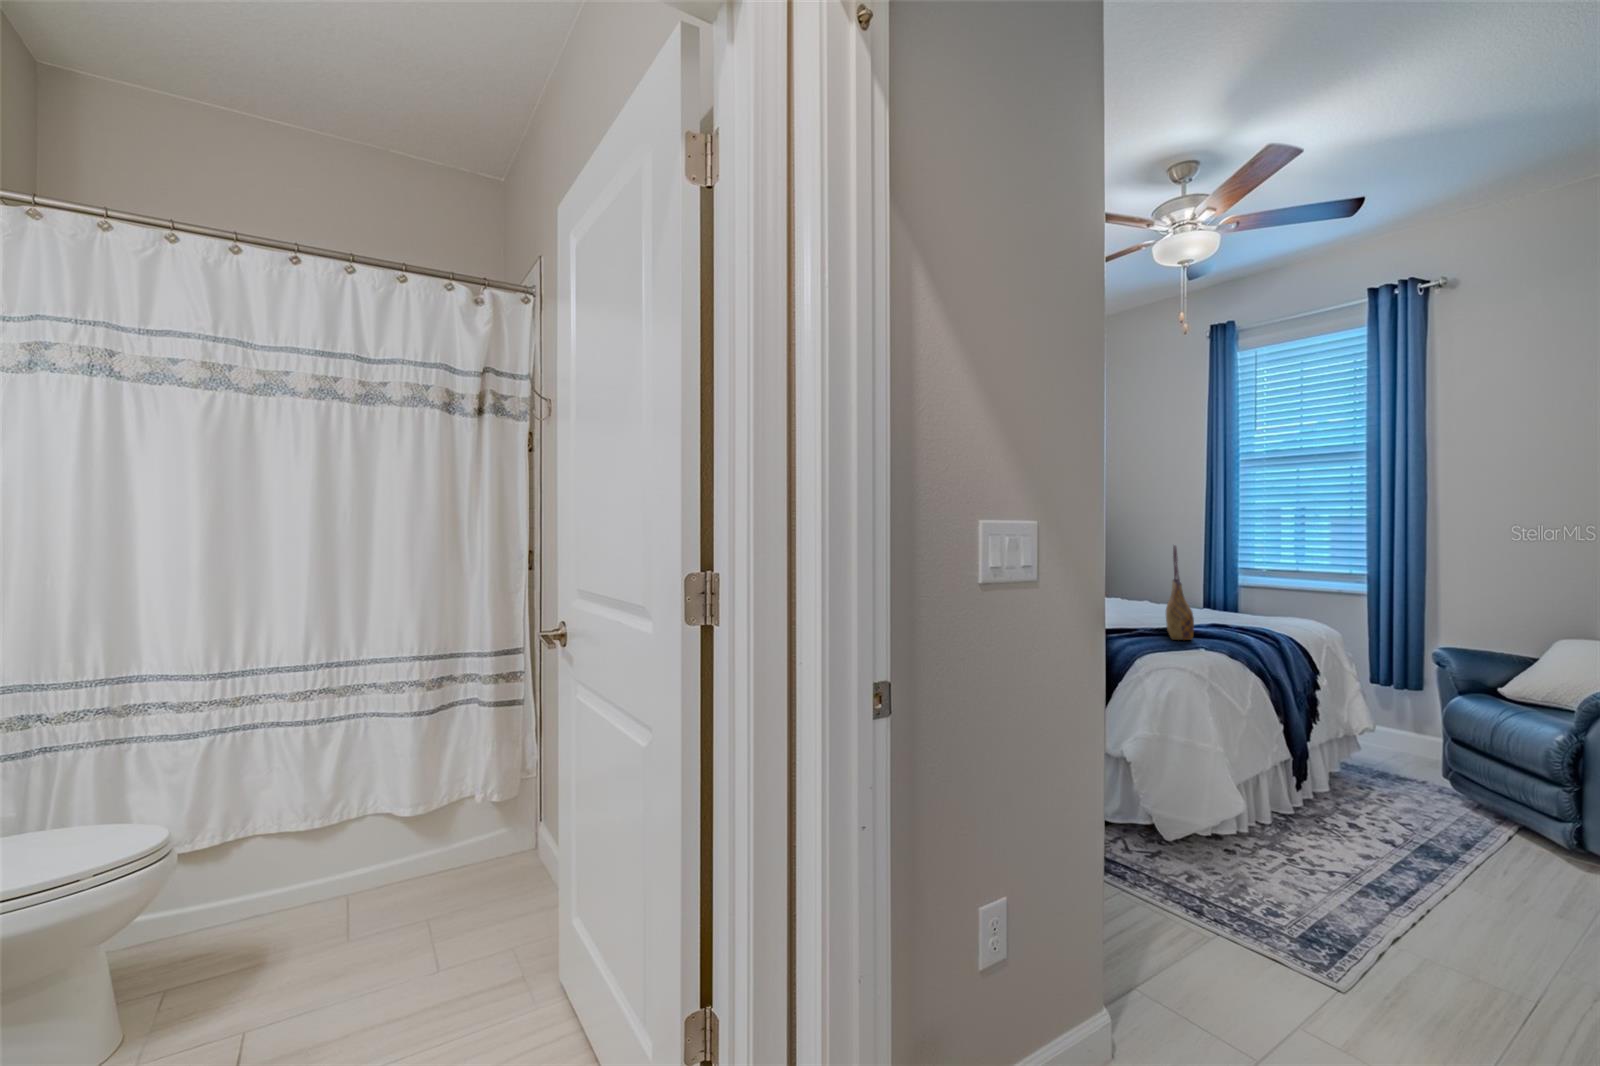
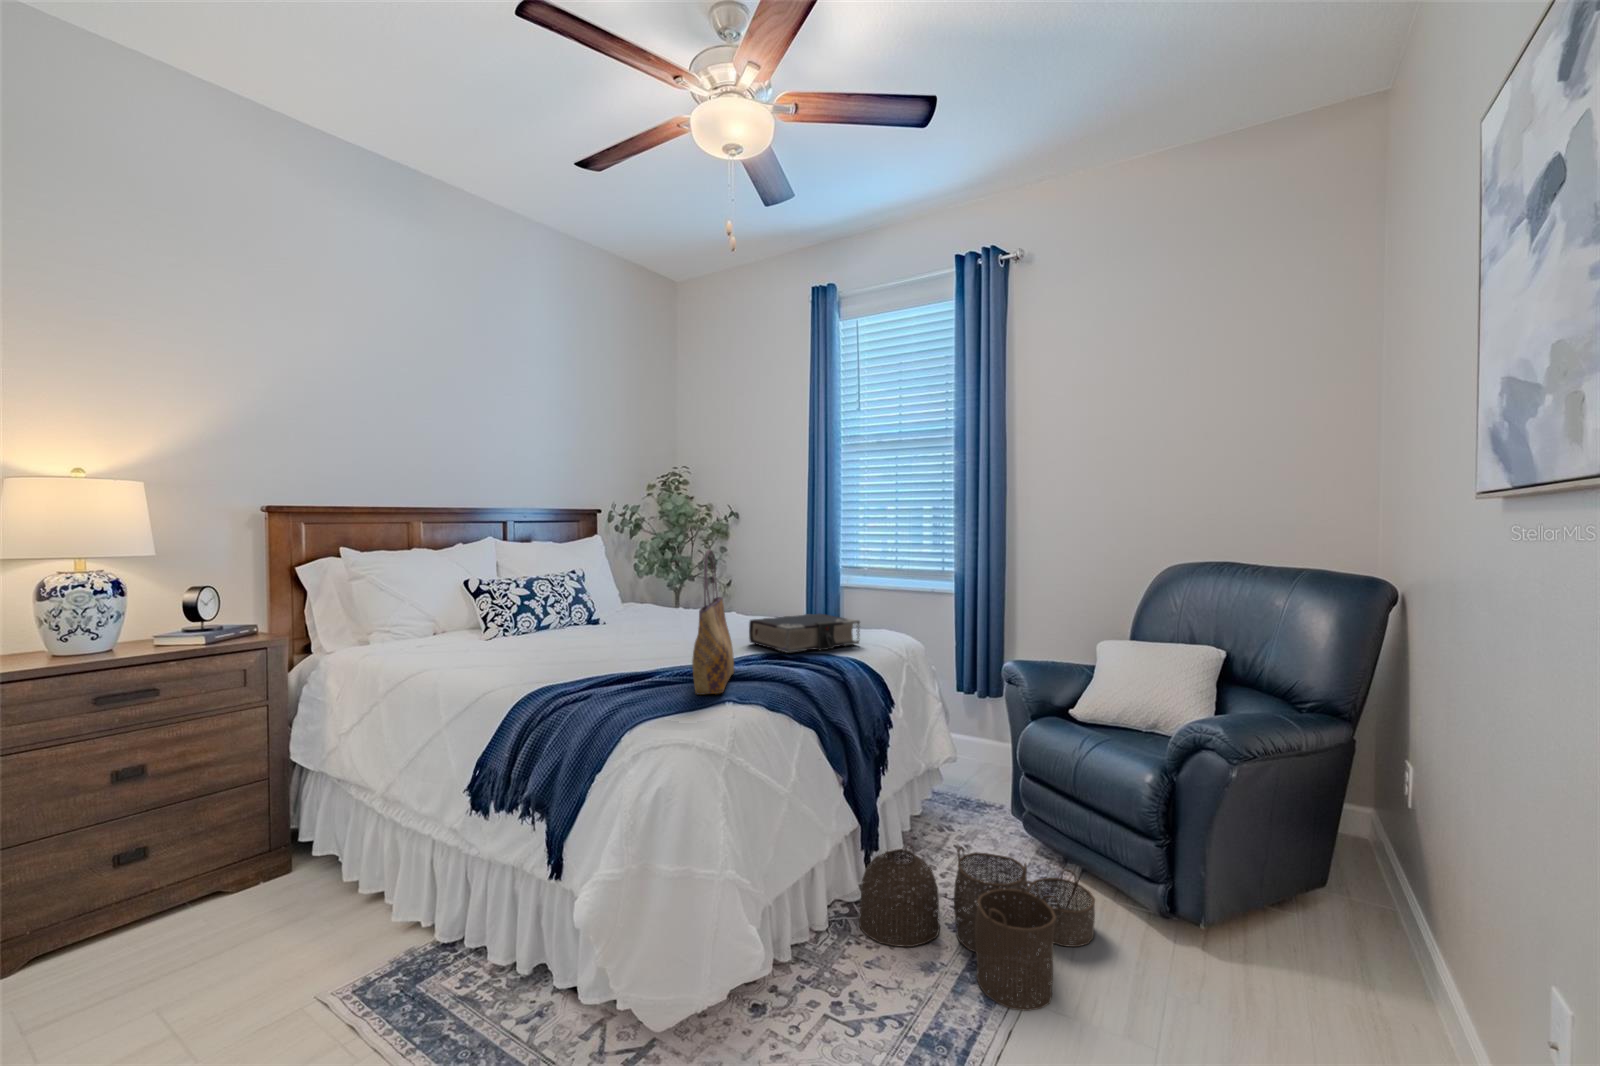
book: none [1181,601,1282,626] -> present [749,614,860,653]
woven basket: none [1295,770,1528,883] -> present [858,844,1095,1011]

